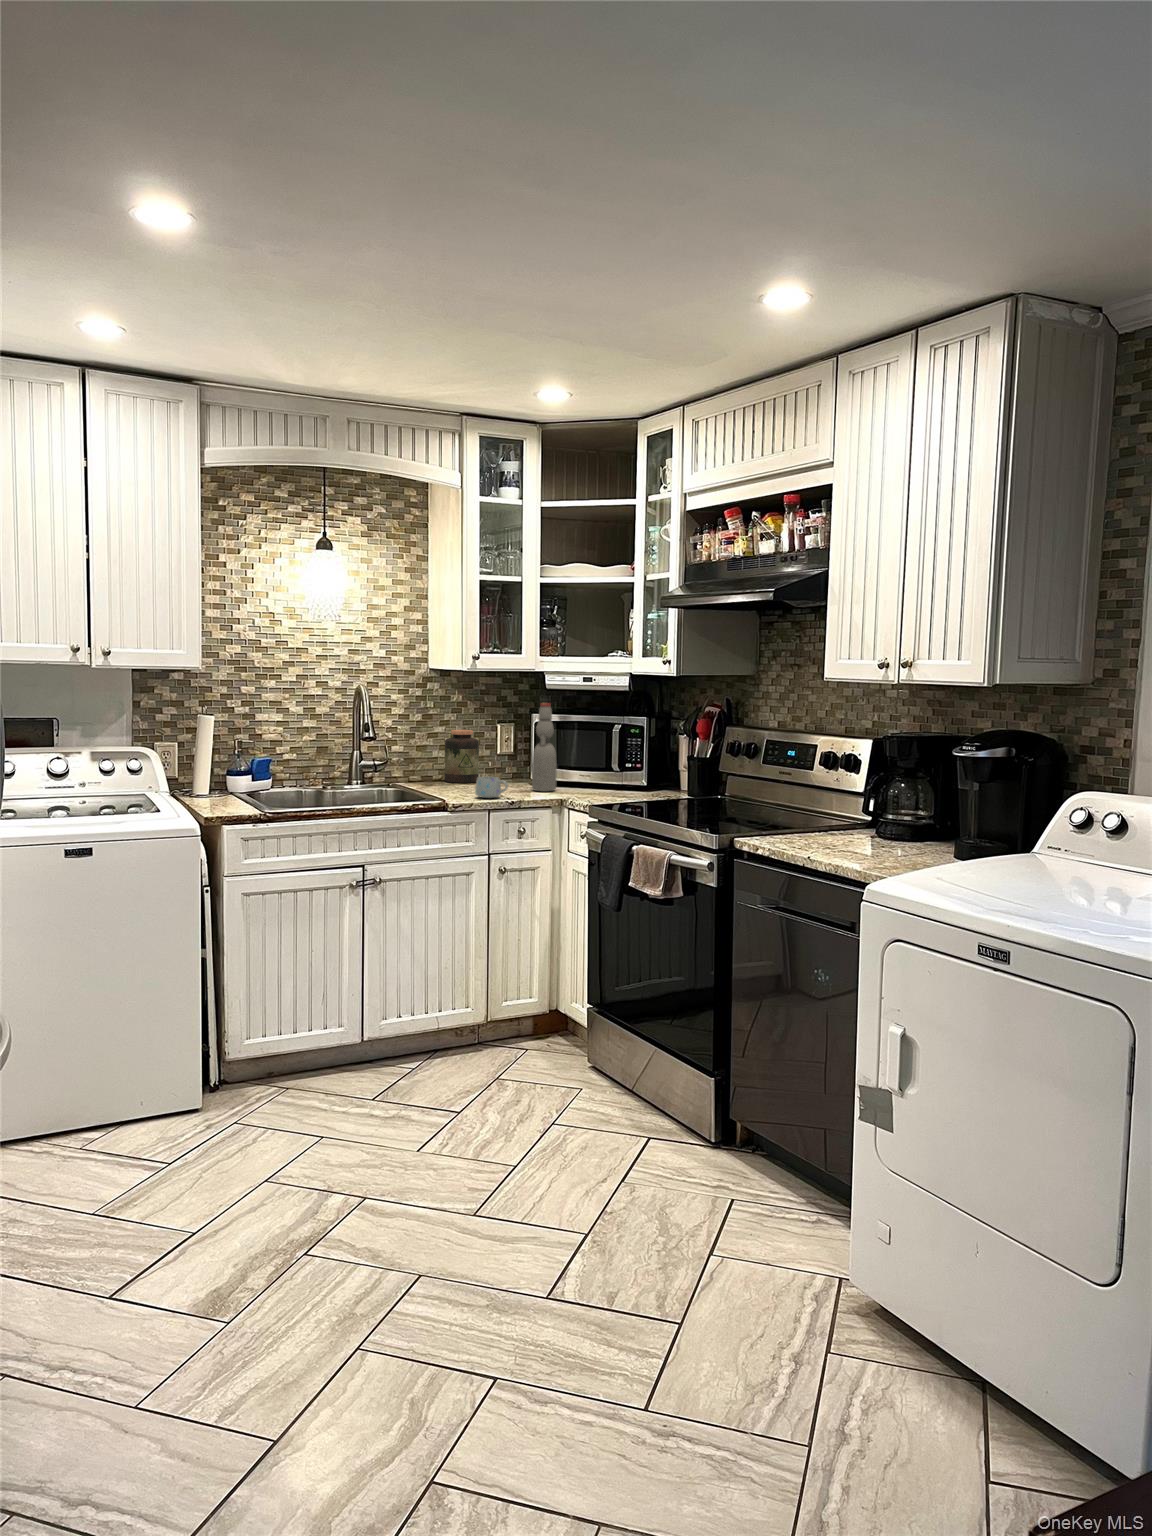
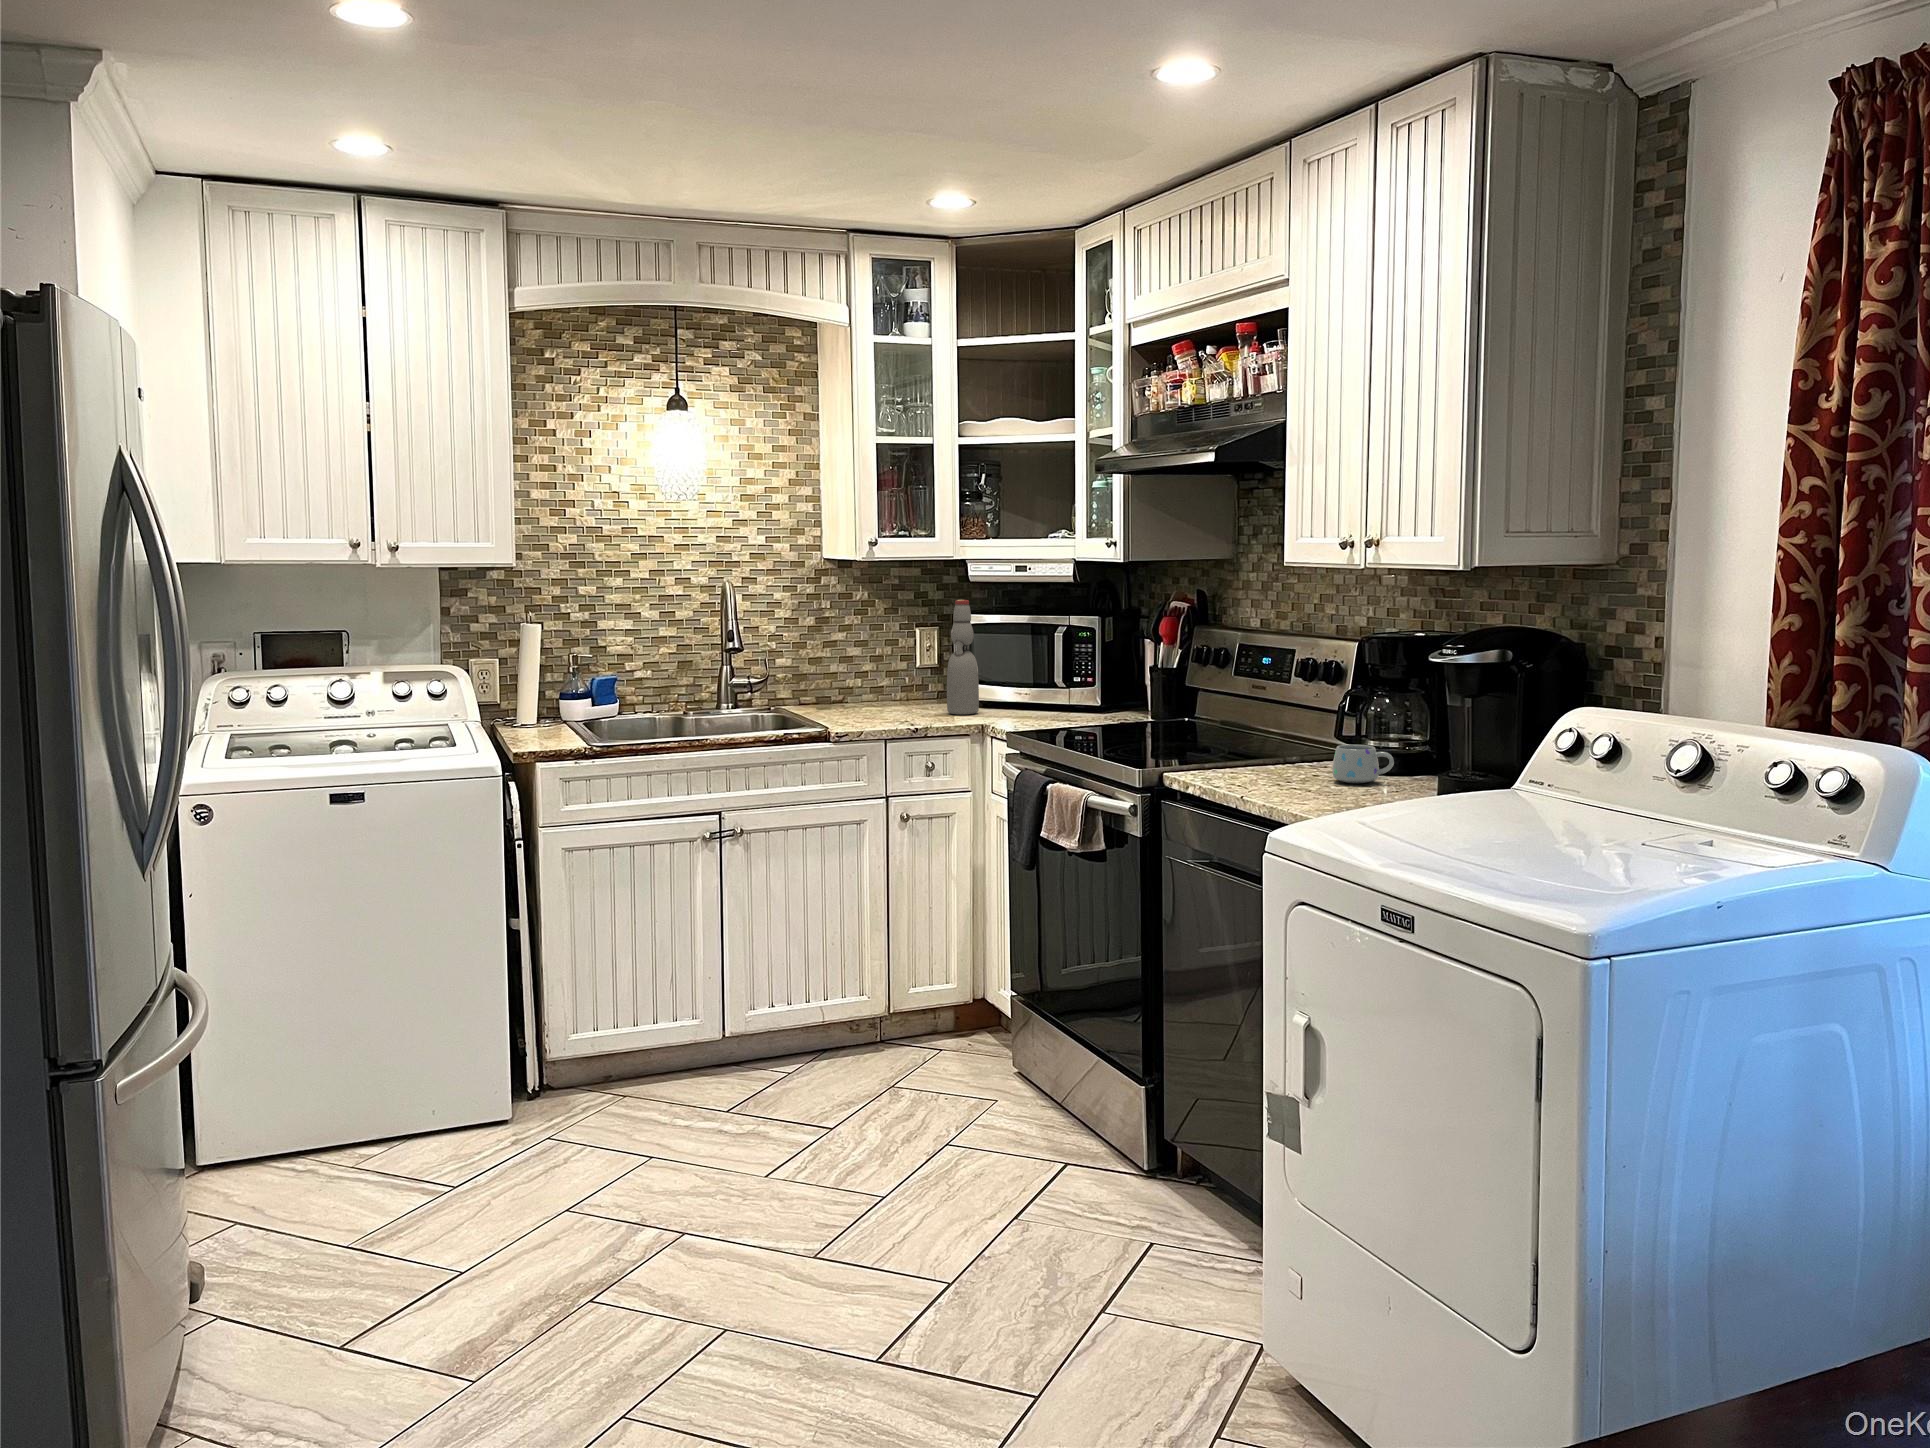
jar: present [445,730,479,783] -> none [844,636,889,705]
mug: present [475,777,508,798] -> present [1332,745,1394,783]

